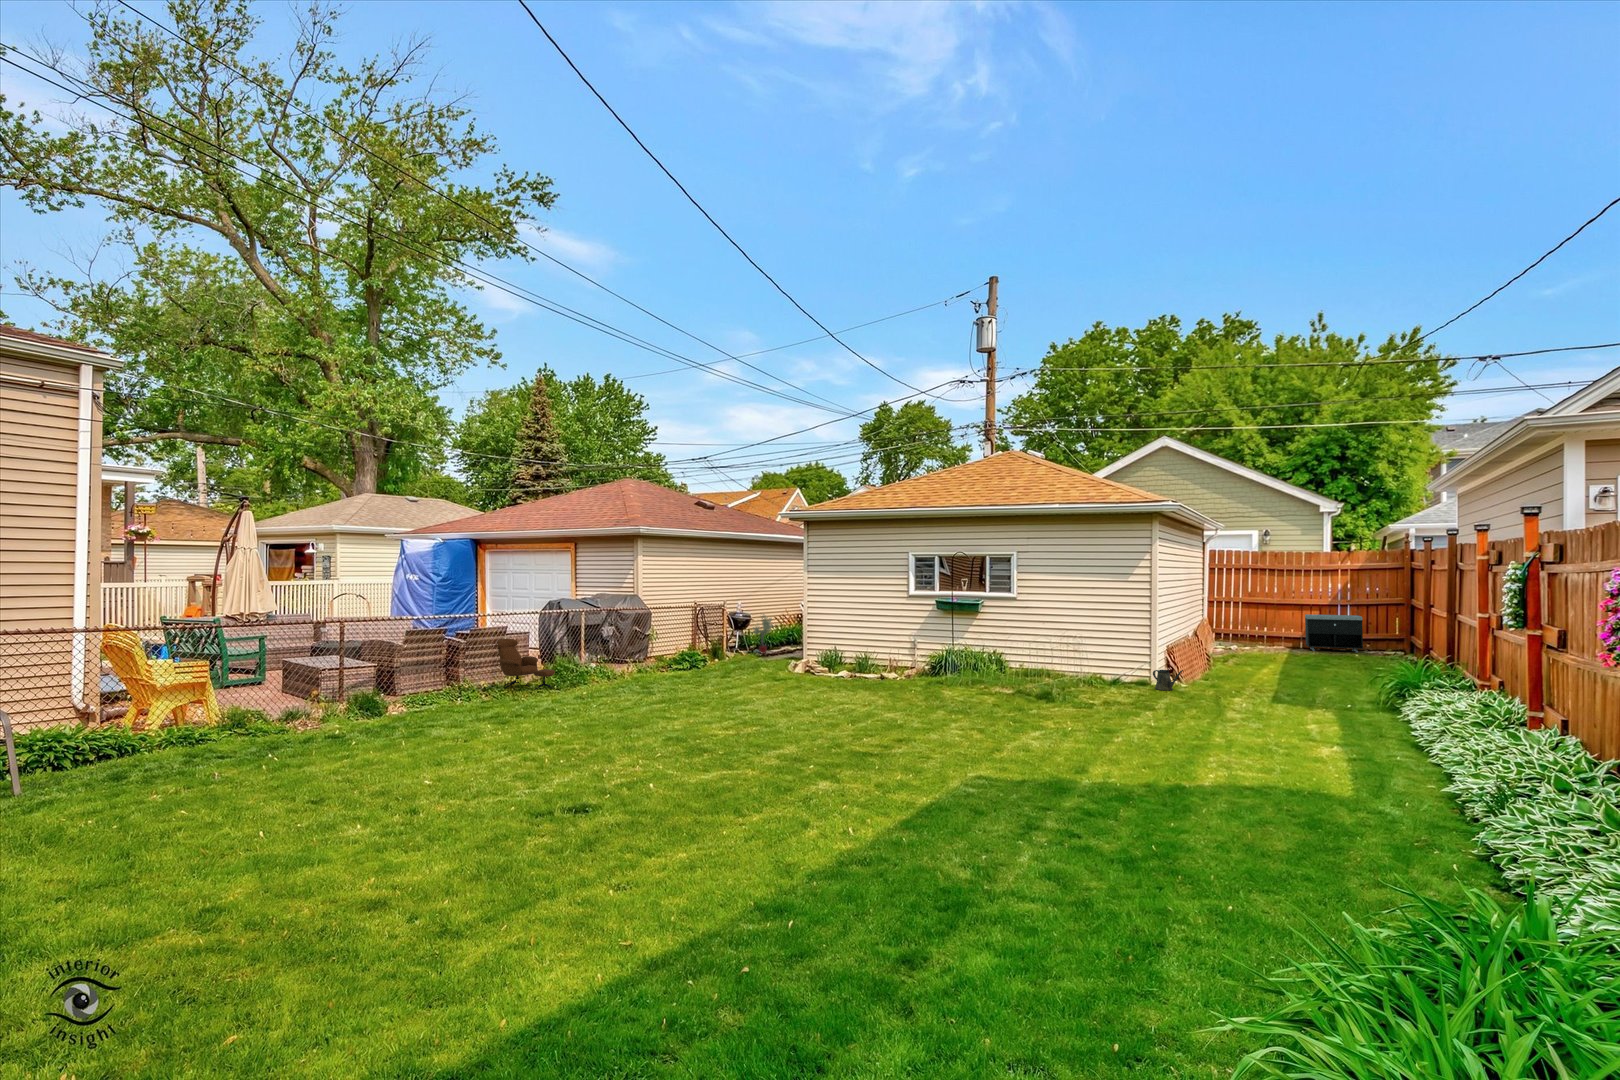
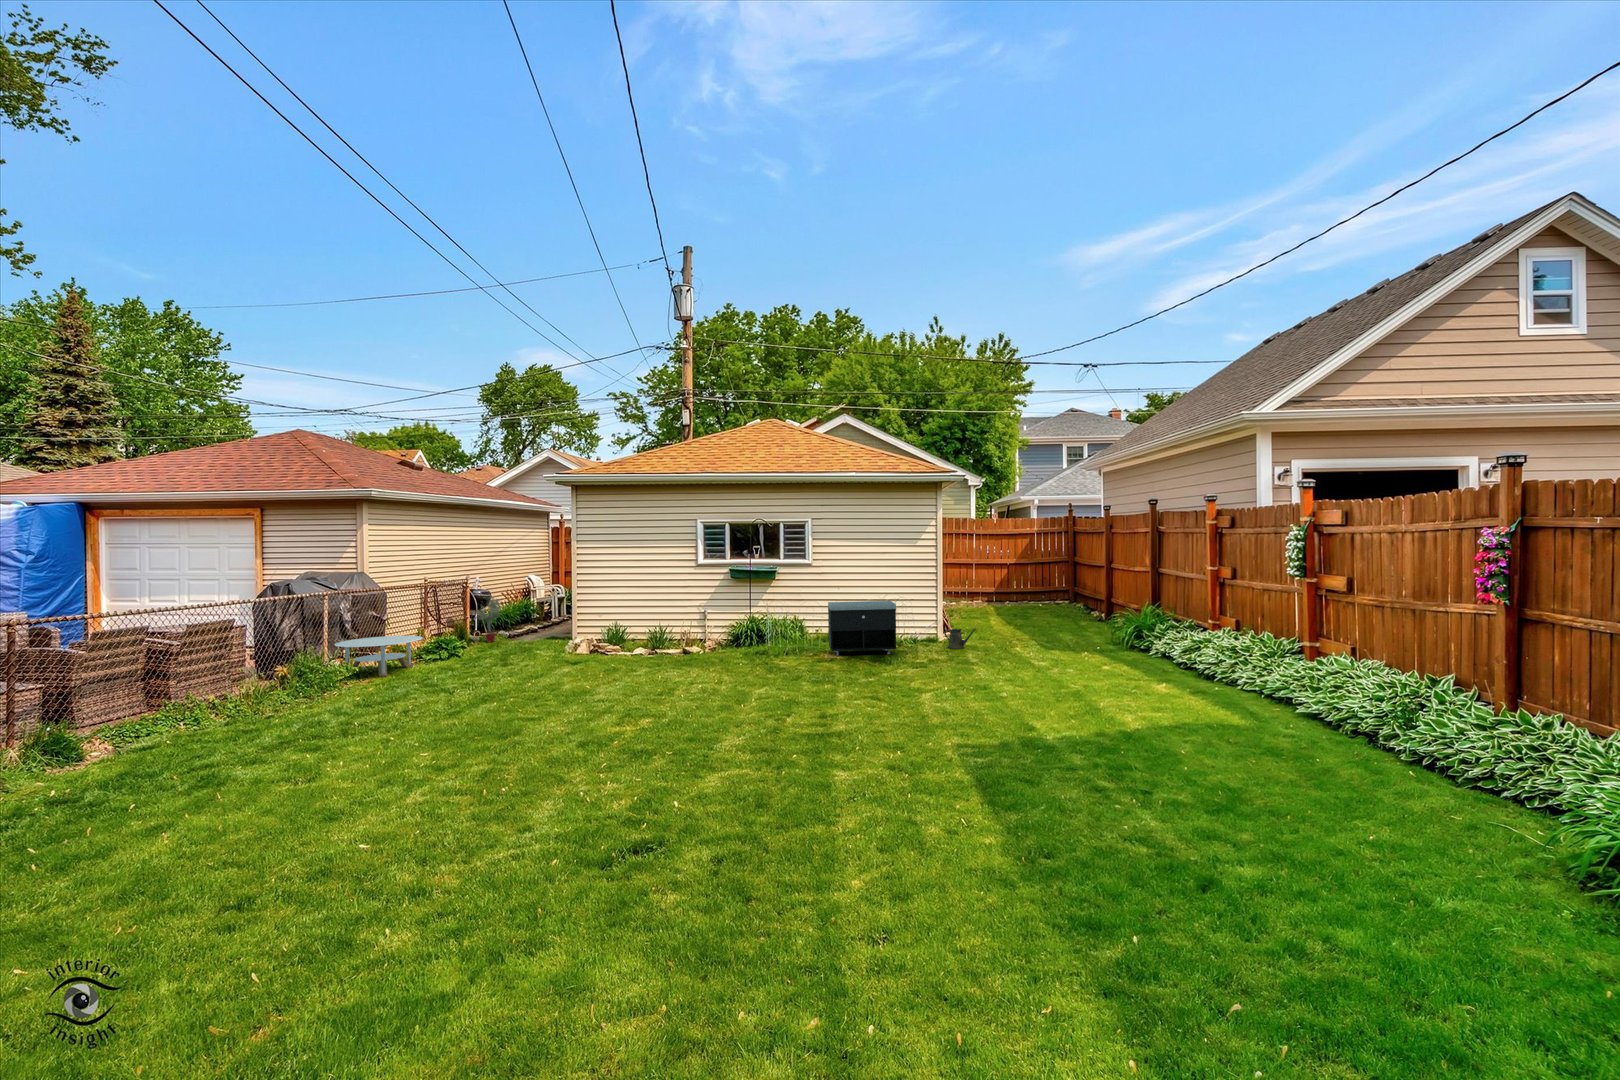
storage bench: present [1305,614,1363,652] -> present [828,601,897,655]
lounge chair: present [497,639,555,689] -> none [91,657,211,737]
round table: none [642,641,701,670] -> present [334,636,423,677]

